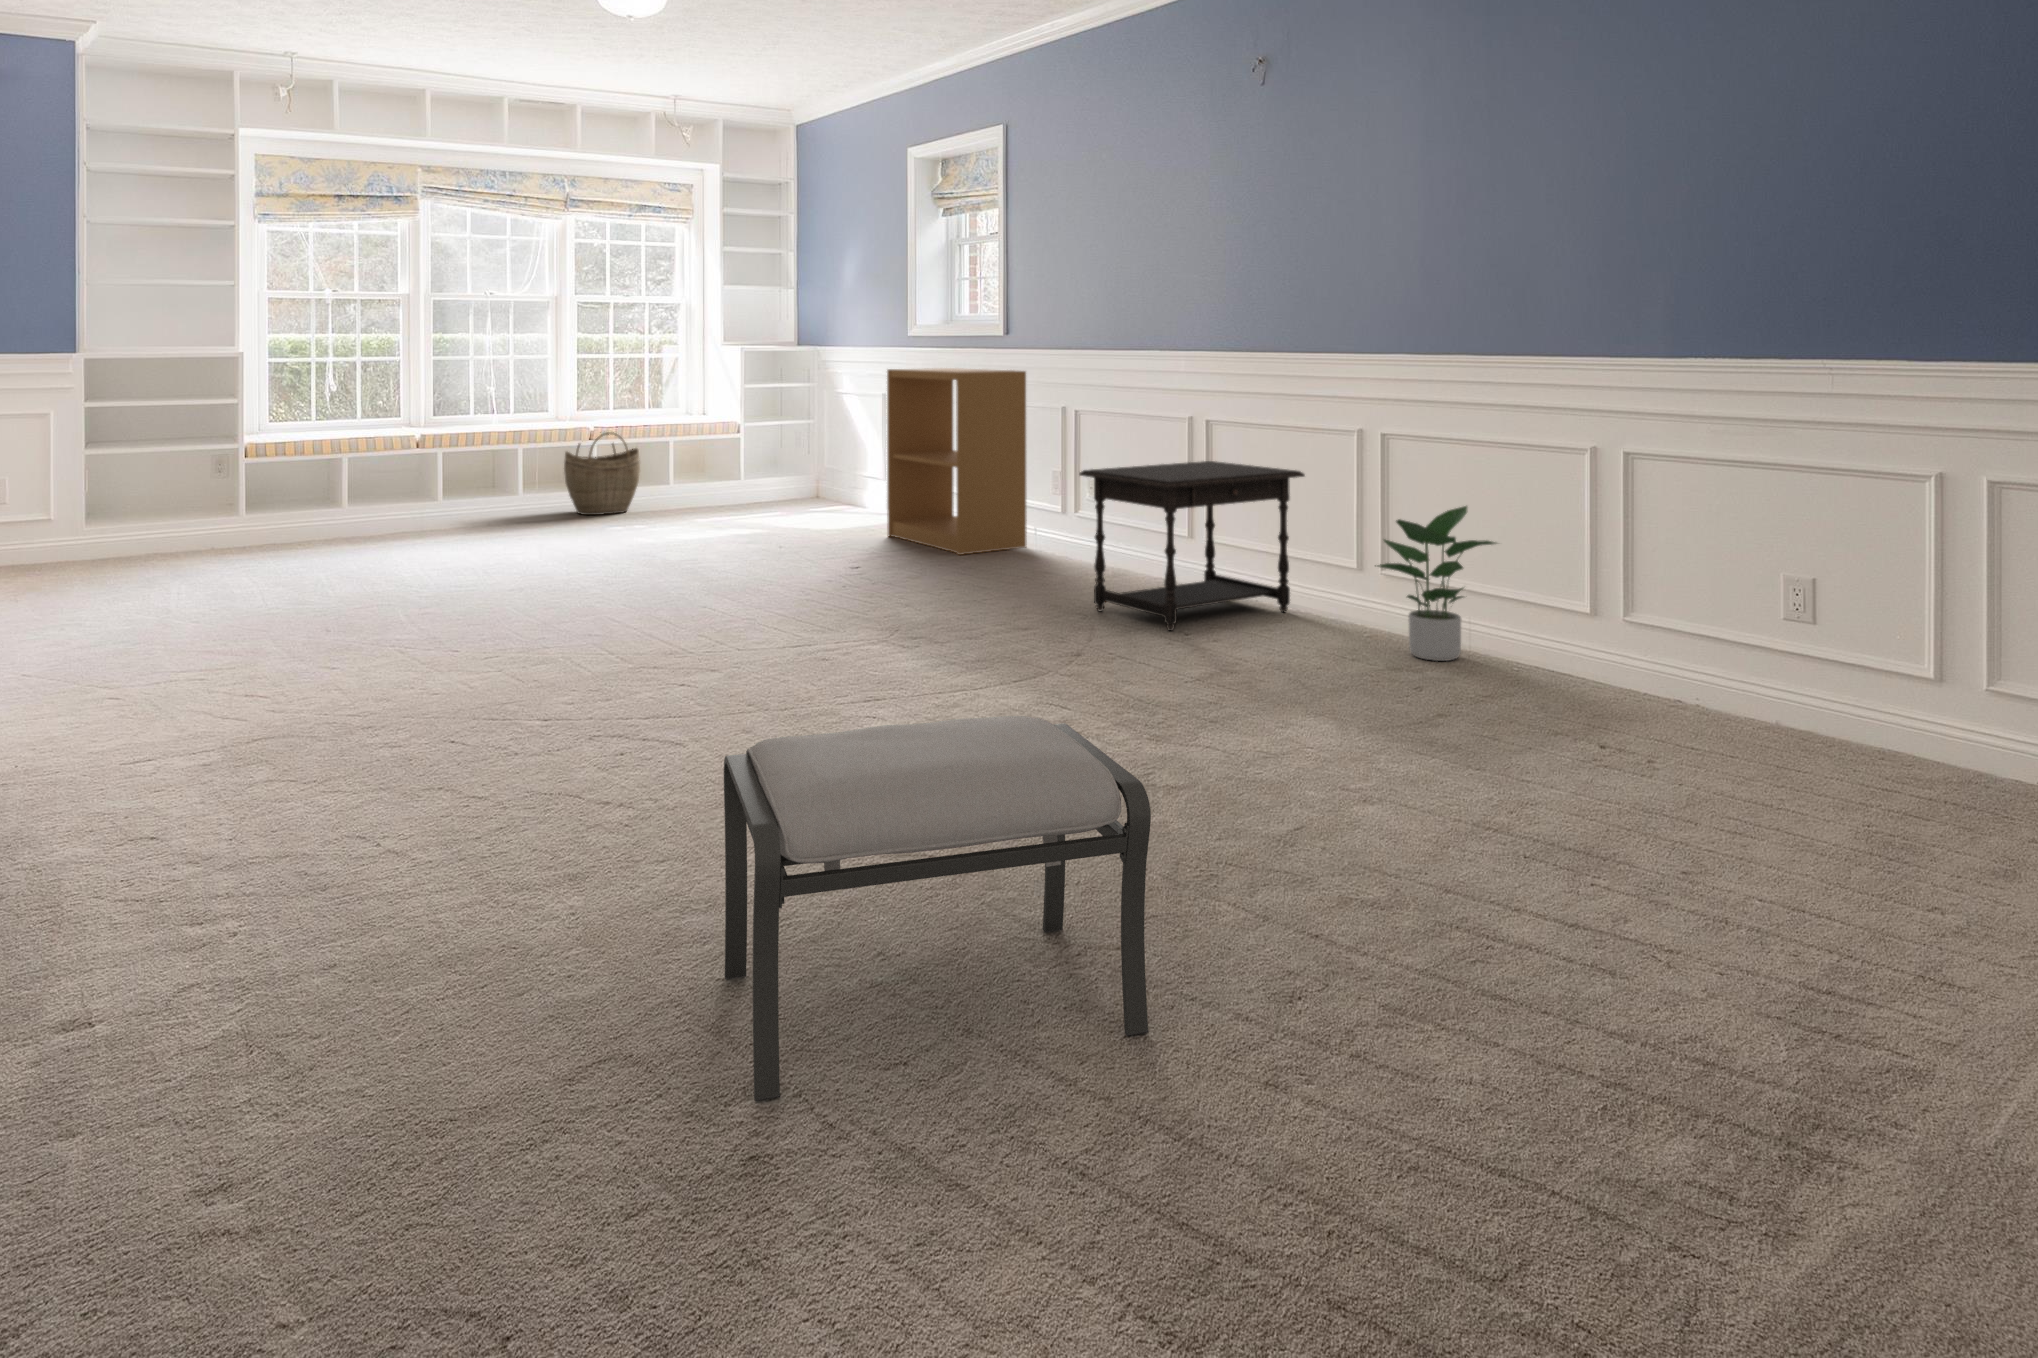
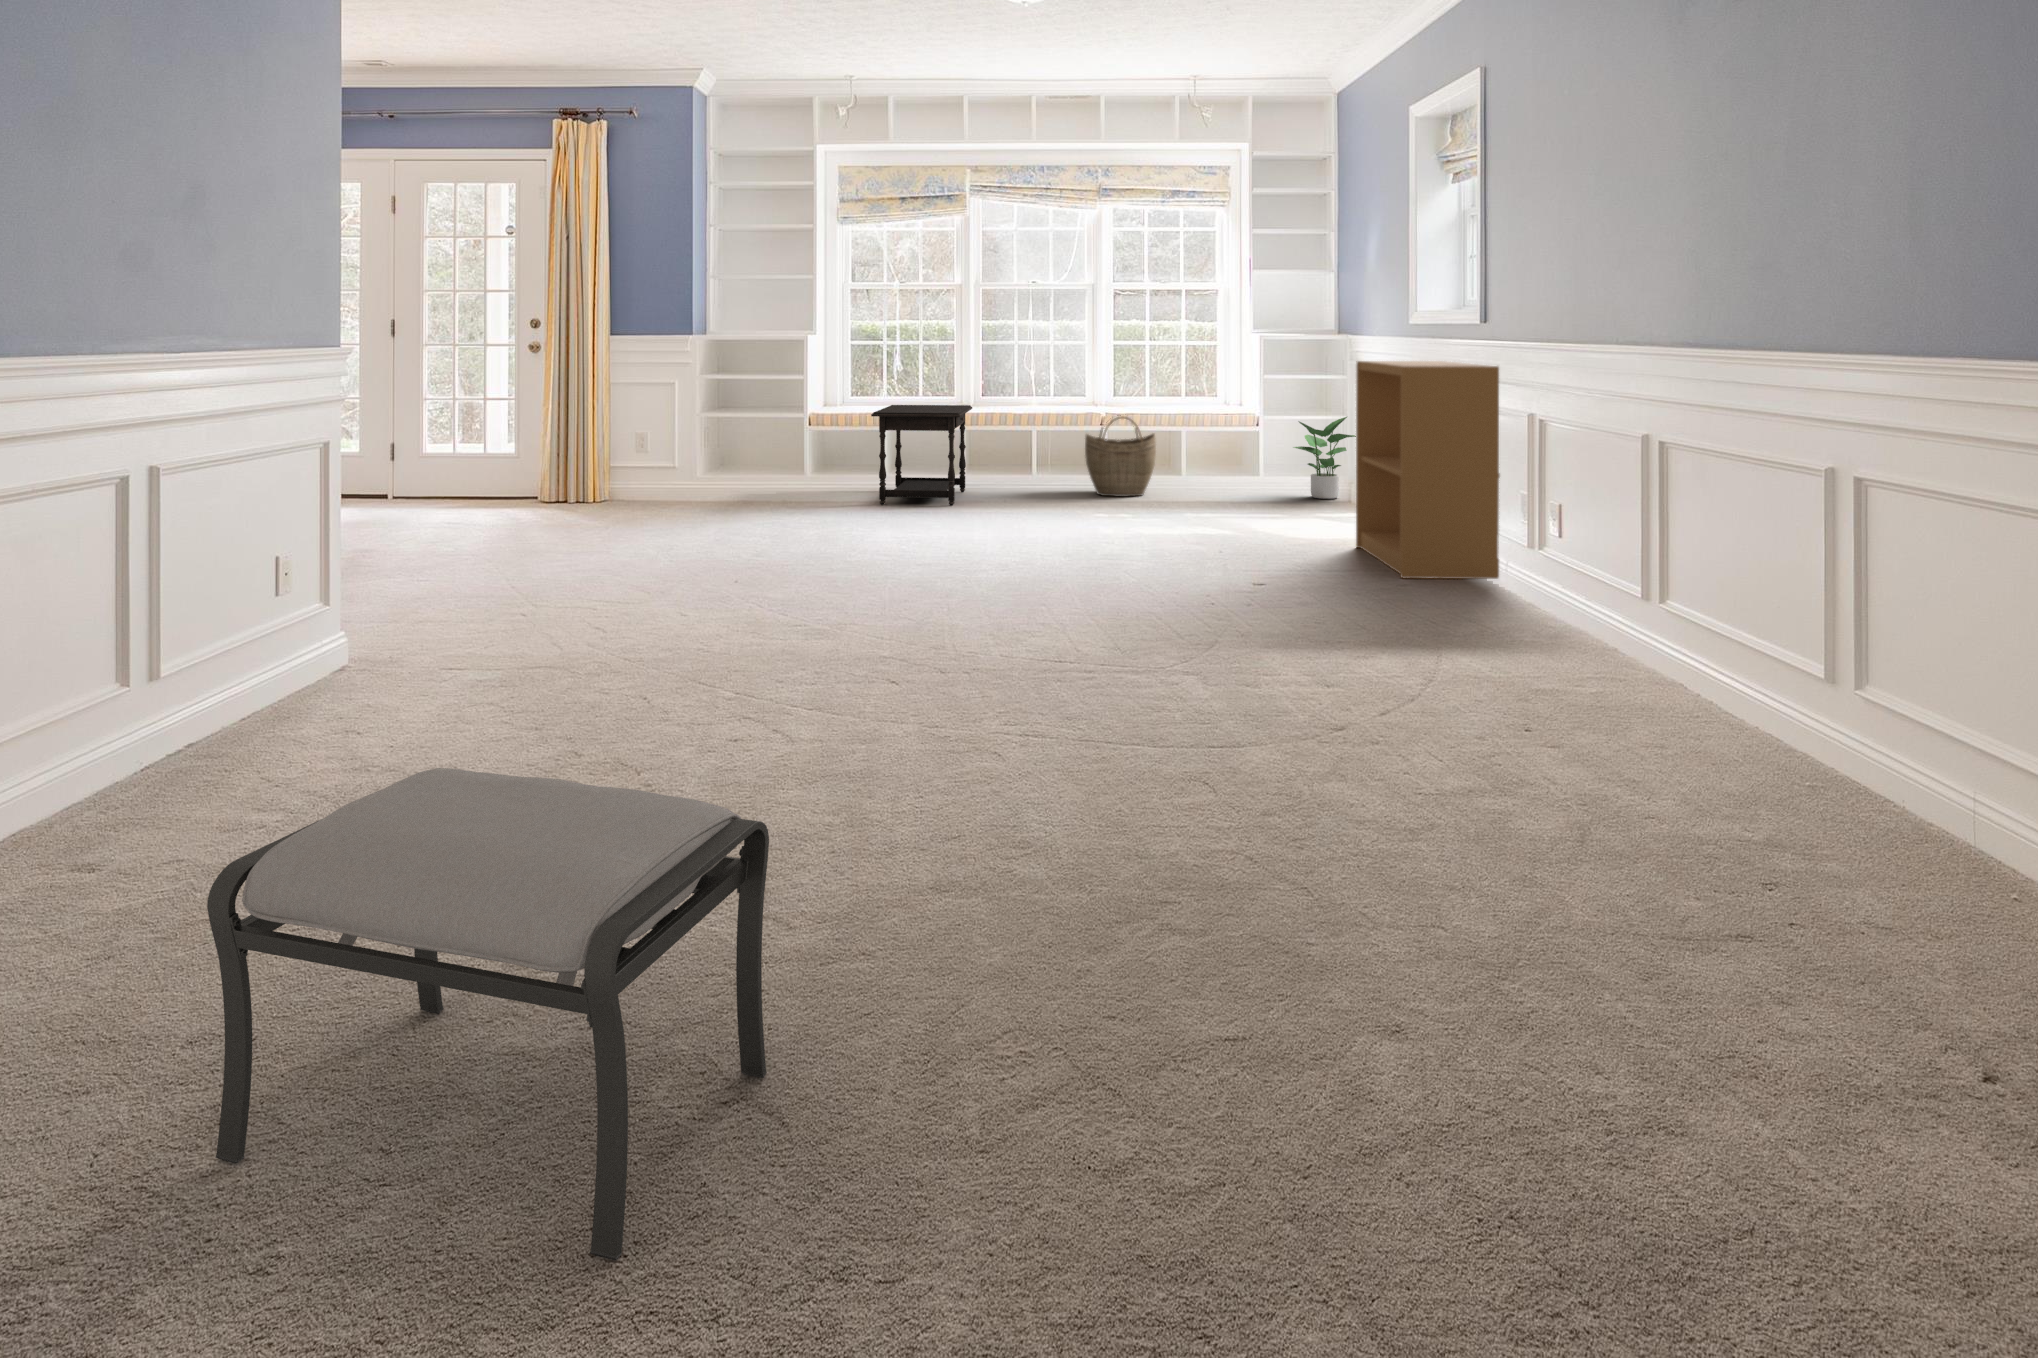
side table: present [1079,461,1305,631] -> present [871,405,972,506]
potted plant: present [1375,506,1496,661] -> present [1294,417,1356,499]

